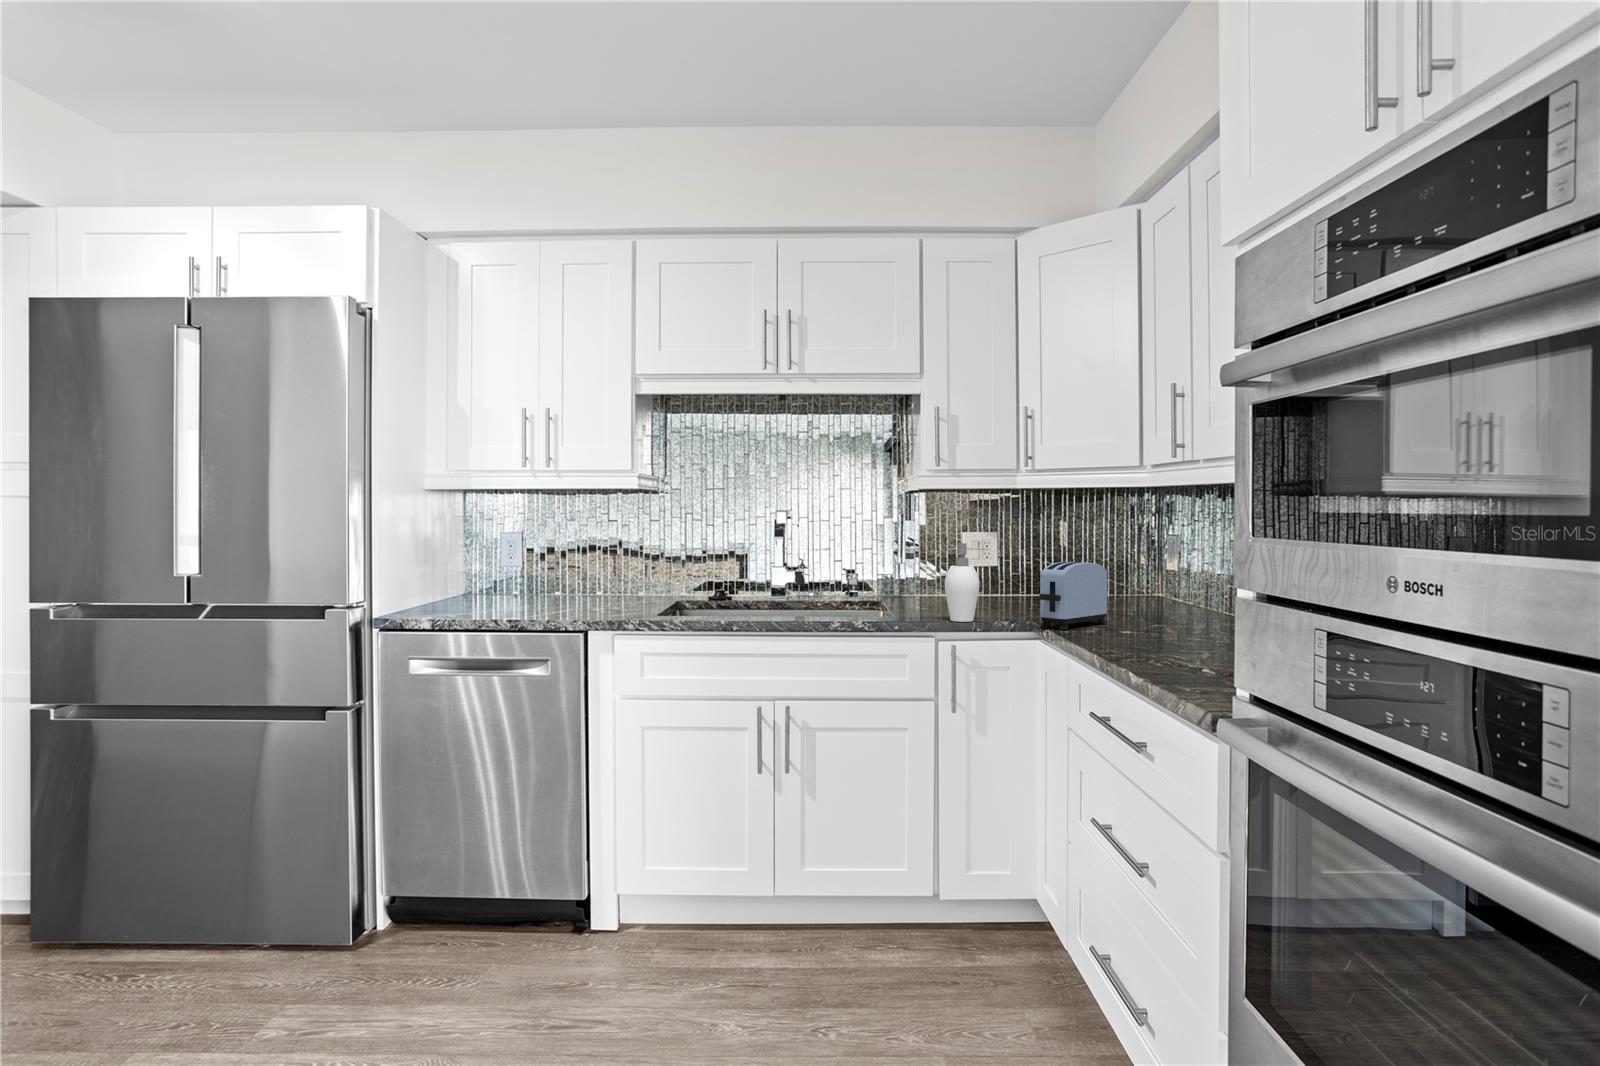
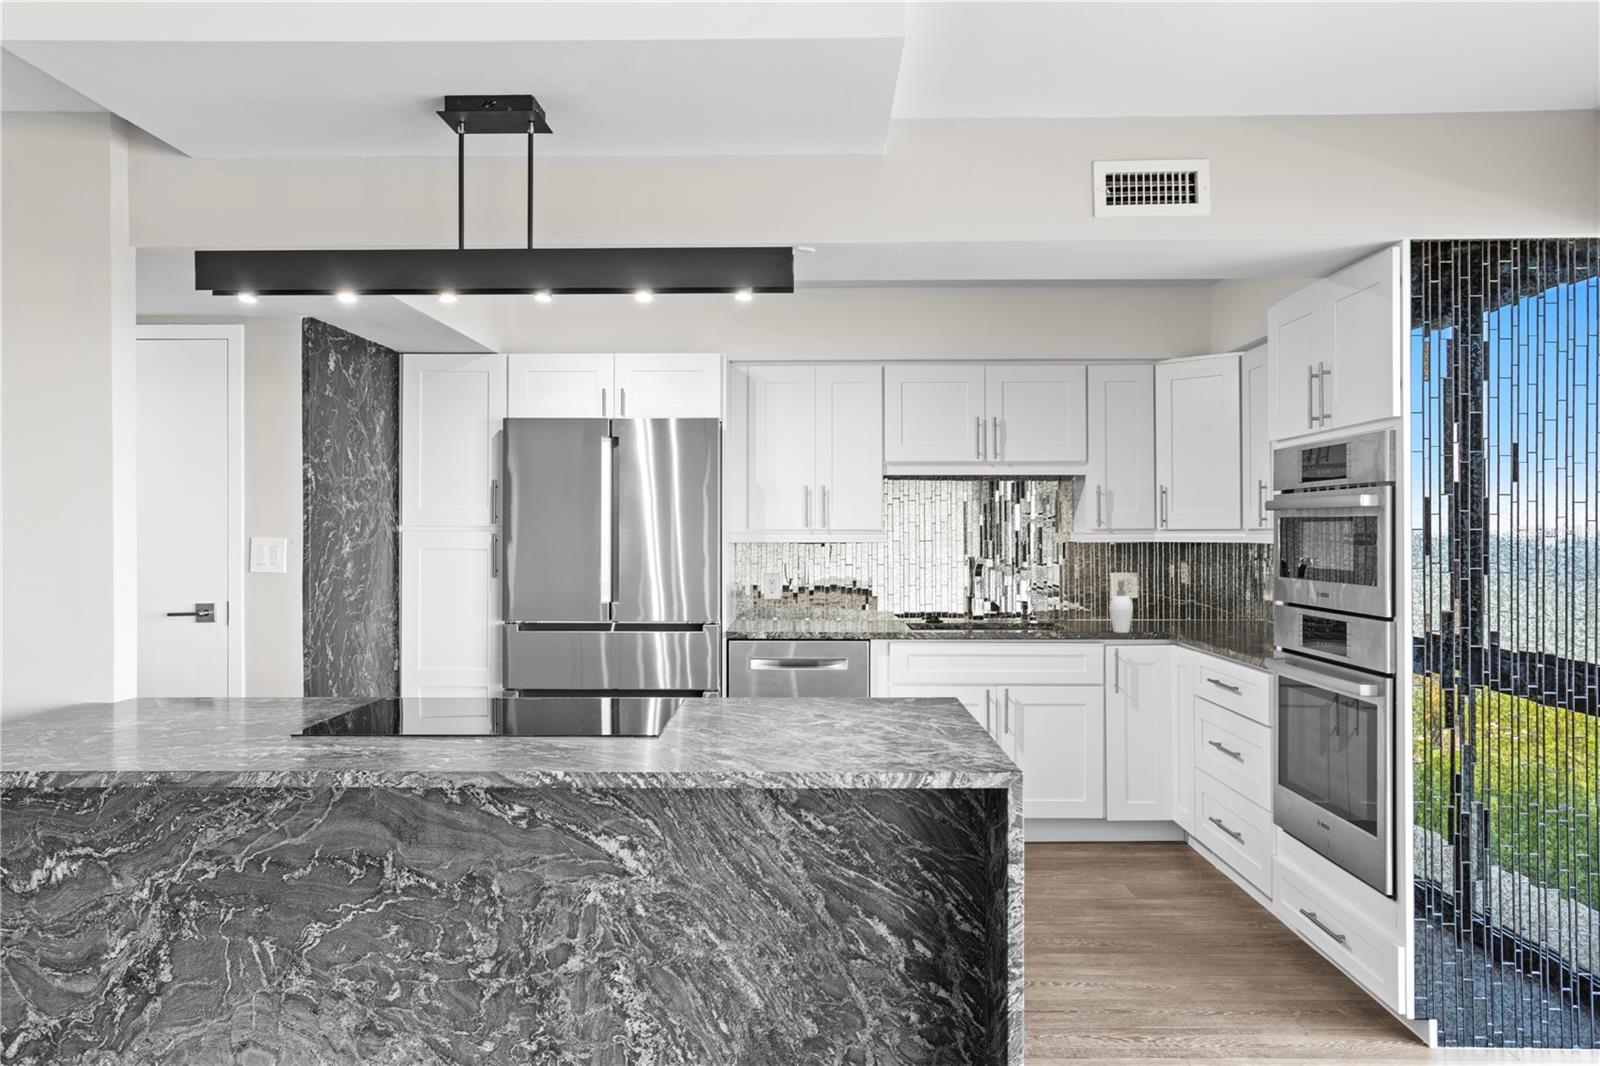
toaster: present [1039,562,1107,630] -> none [1175,593,1219,636]

